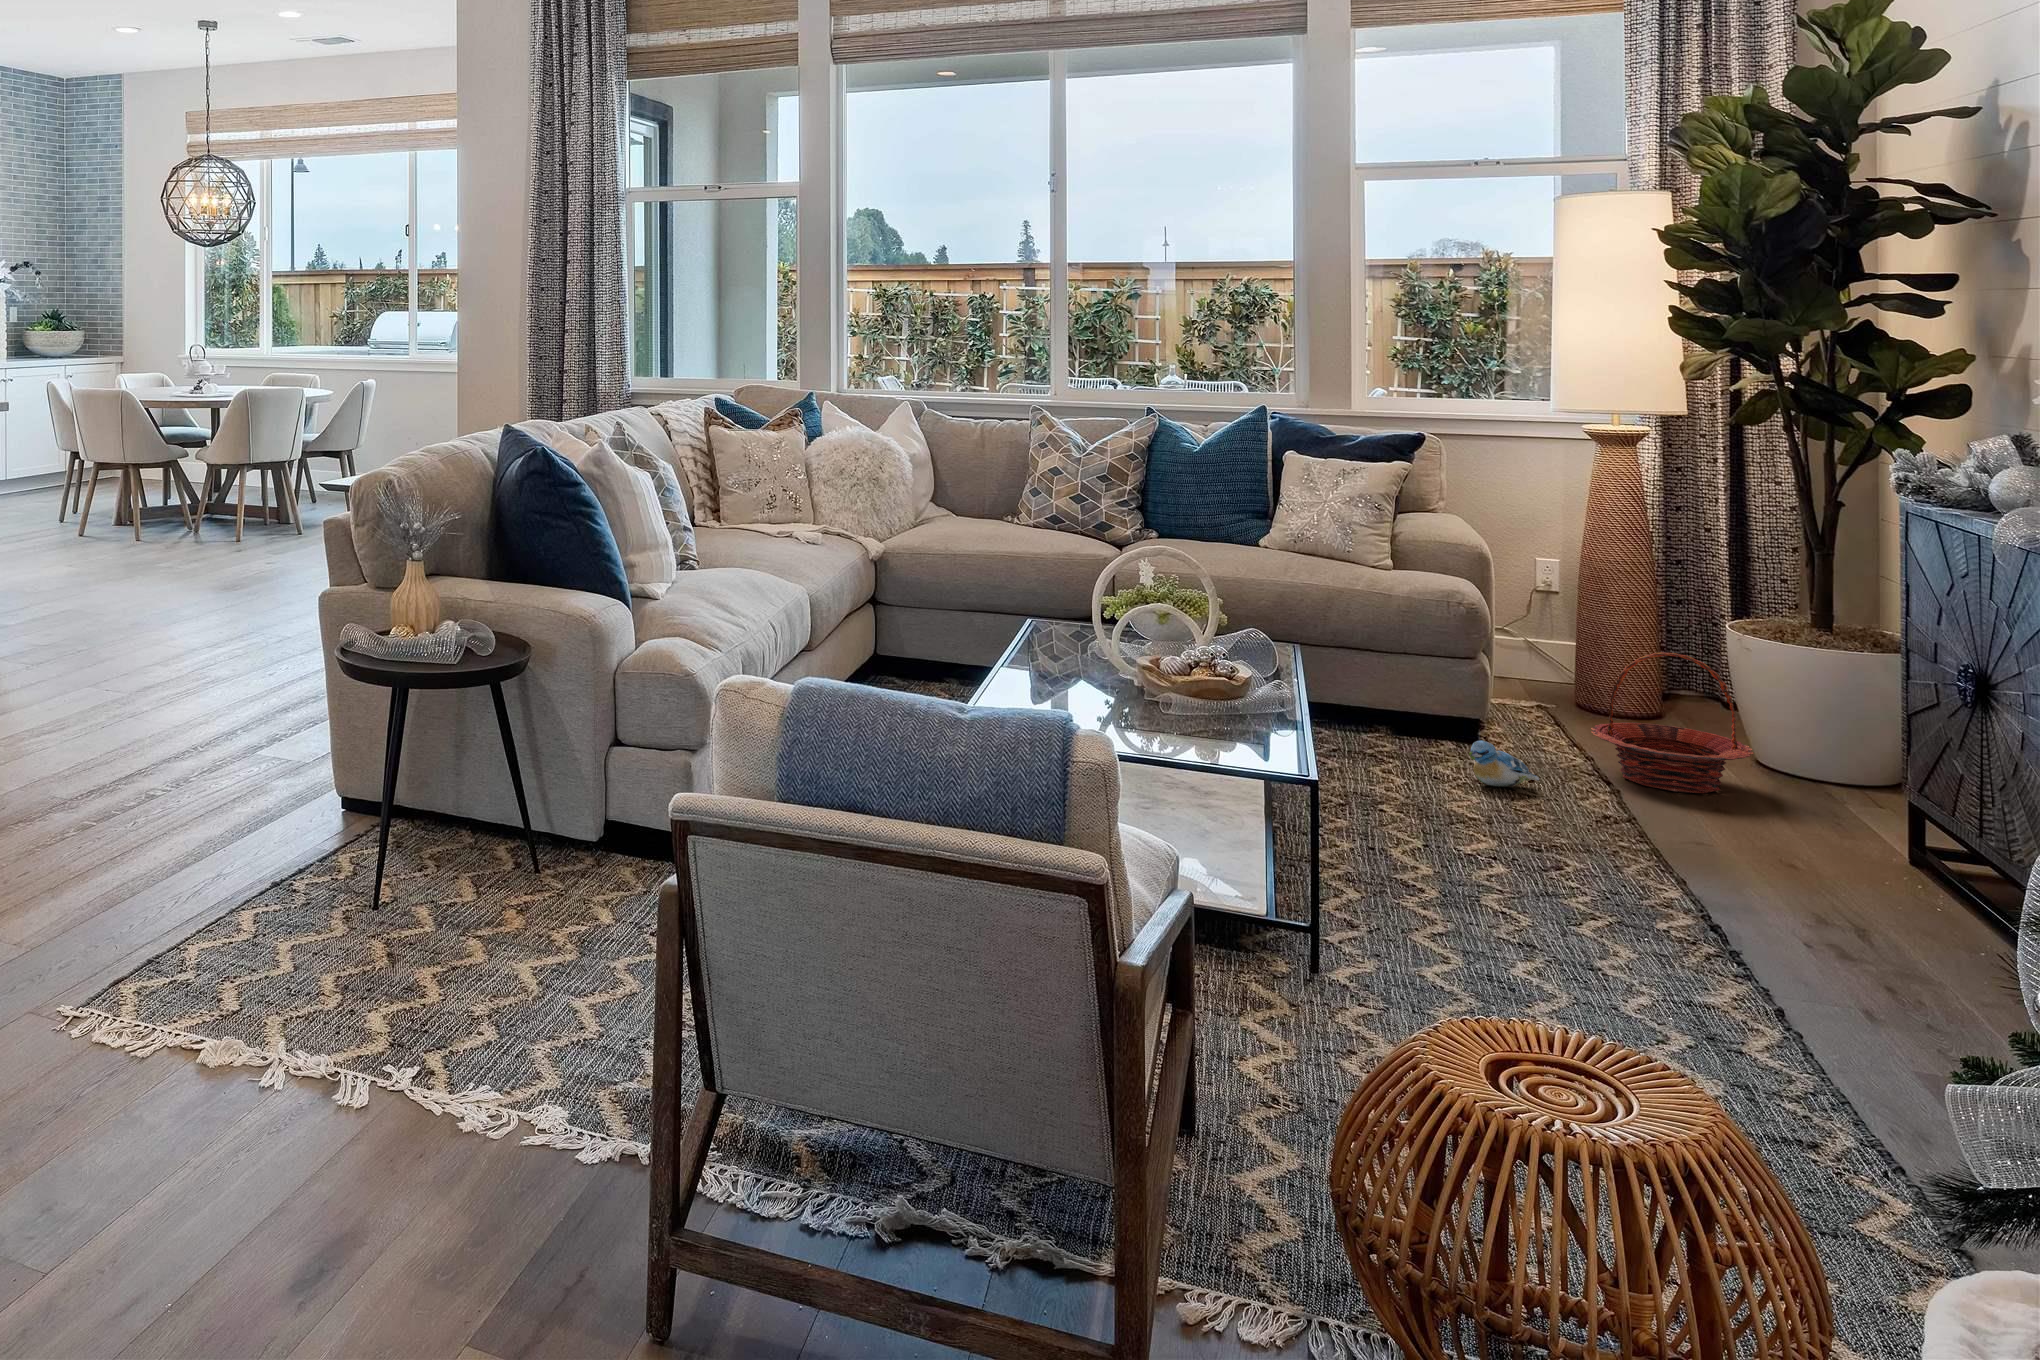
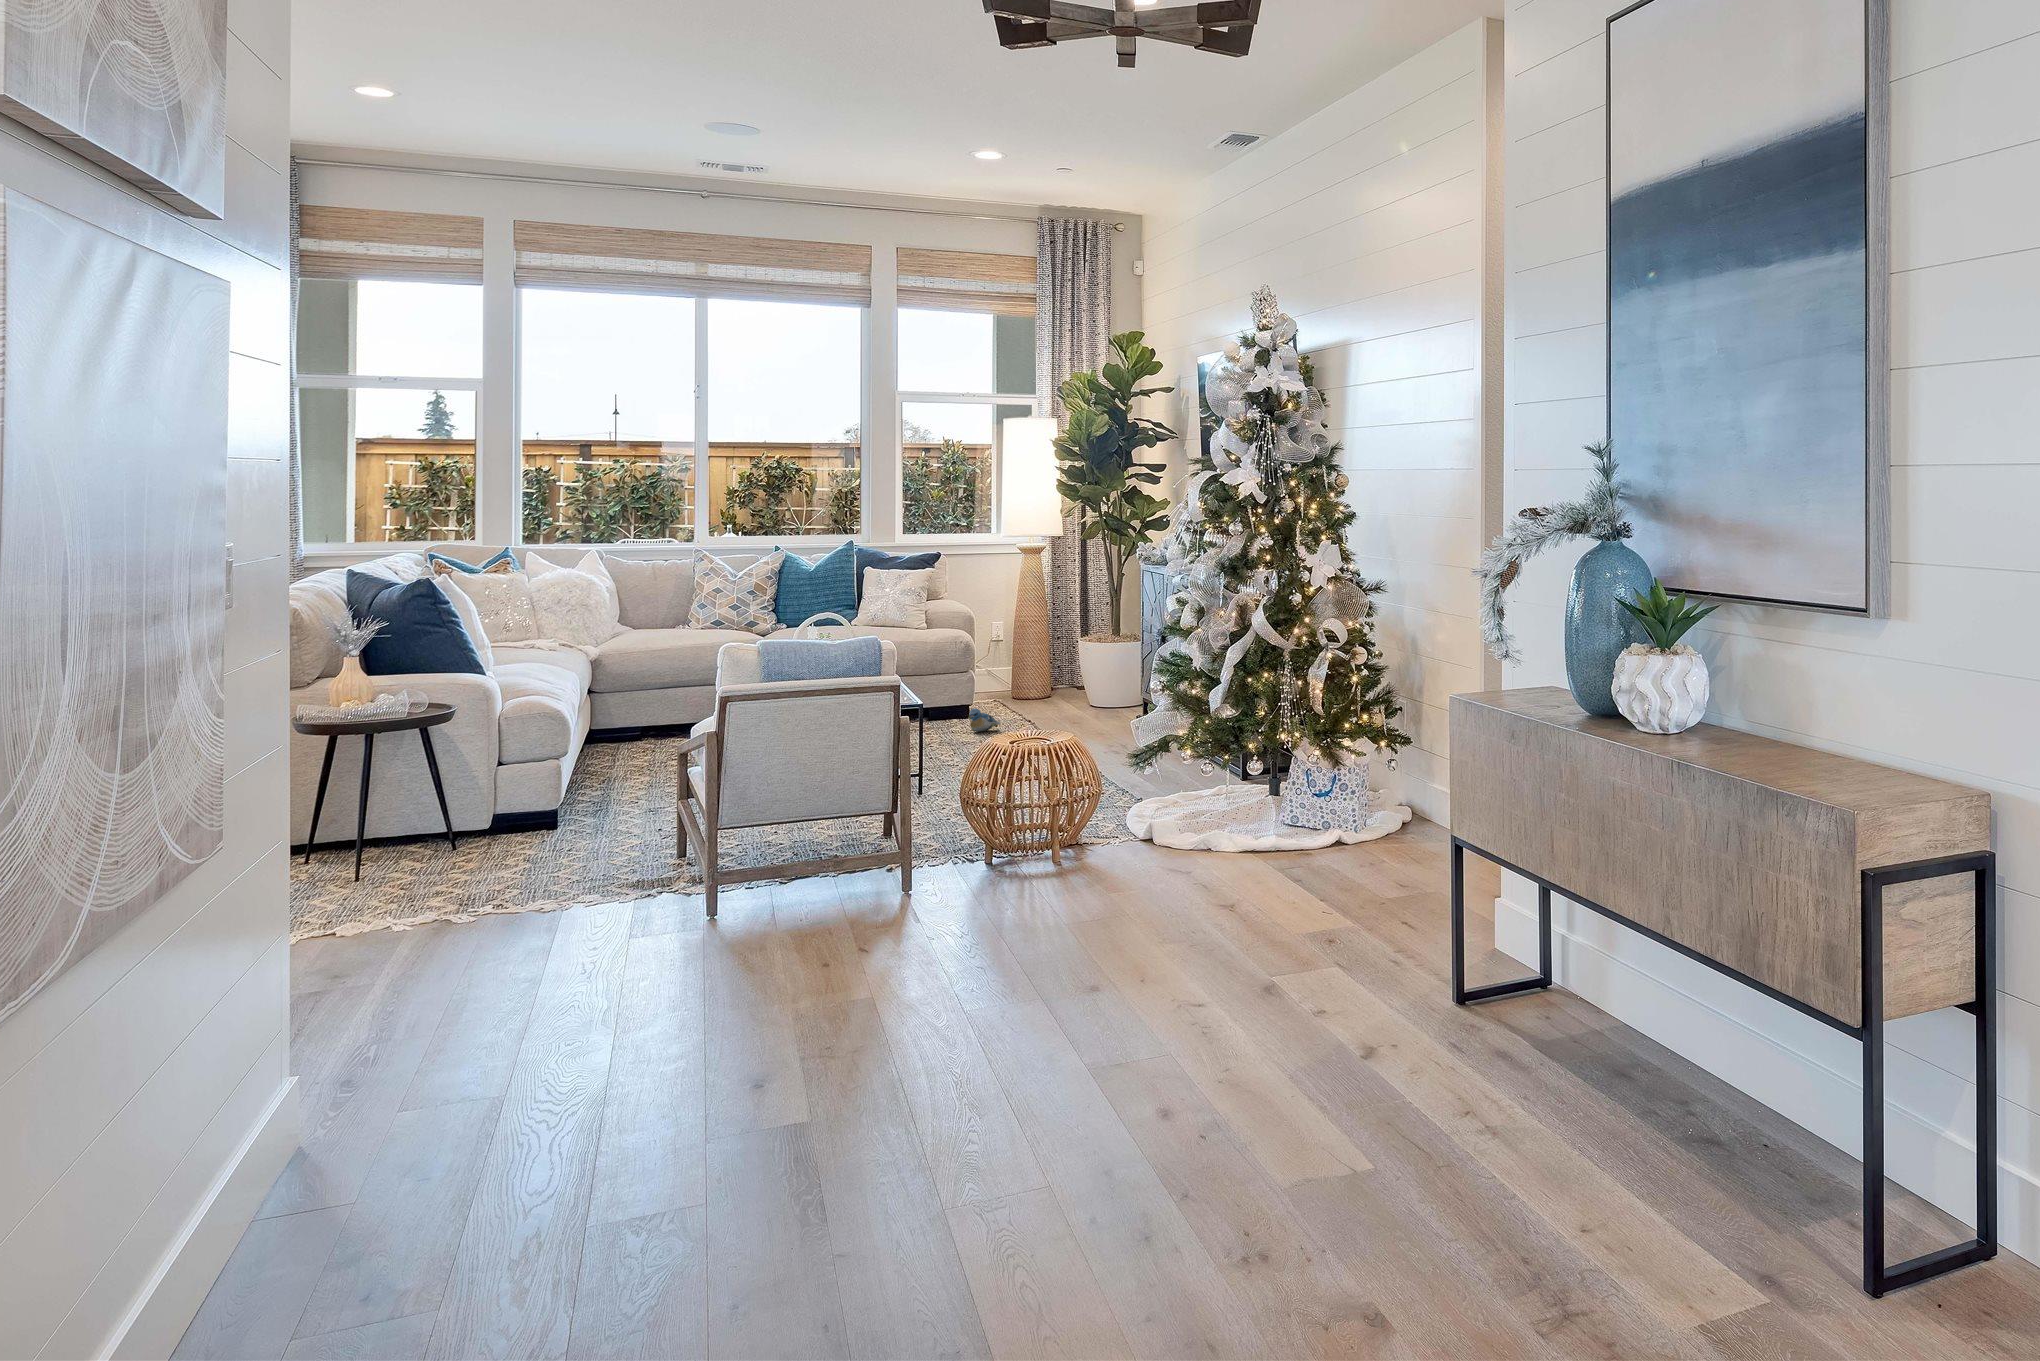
basket: present [1591,652,1753,793] -> none [1022,653,1089,721]

